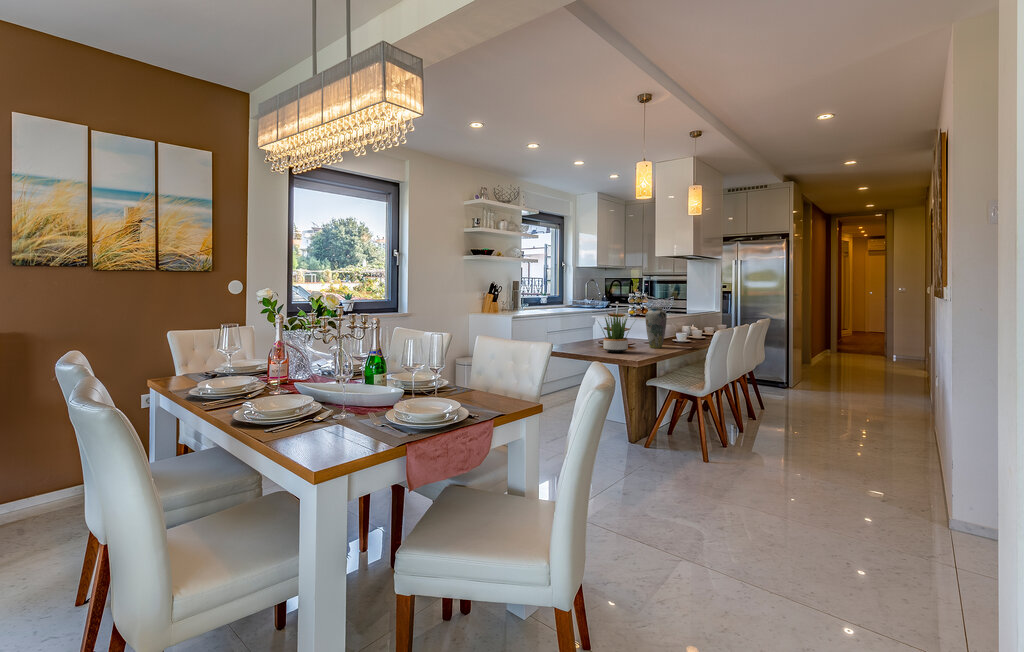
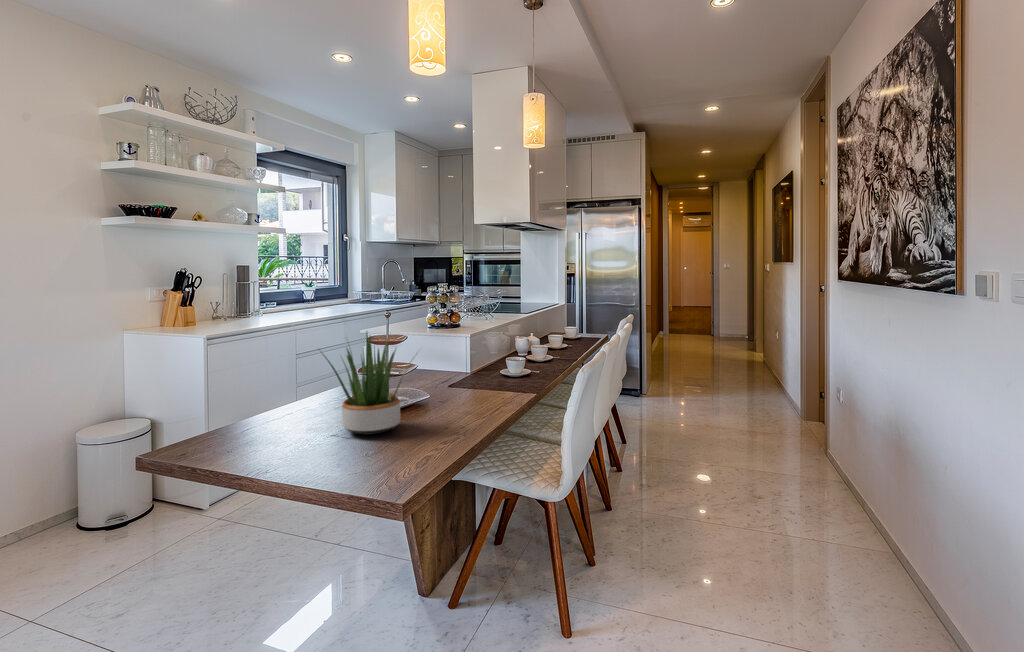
vase: present [646,308,667,348] -> none [445,319,487,403]

